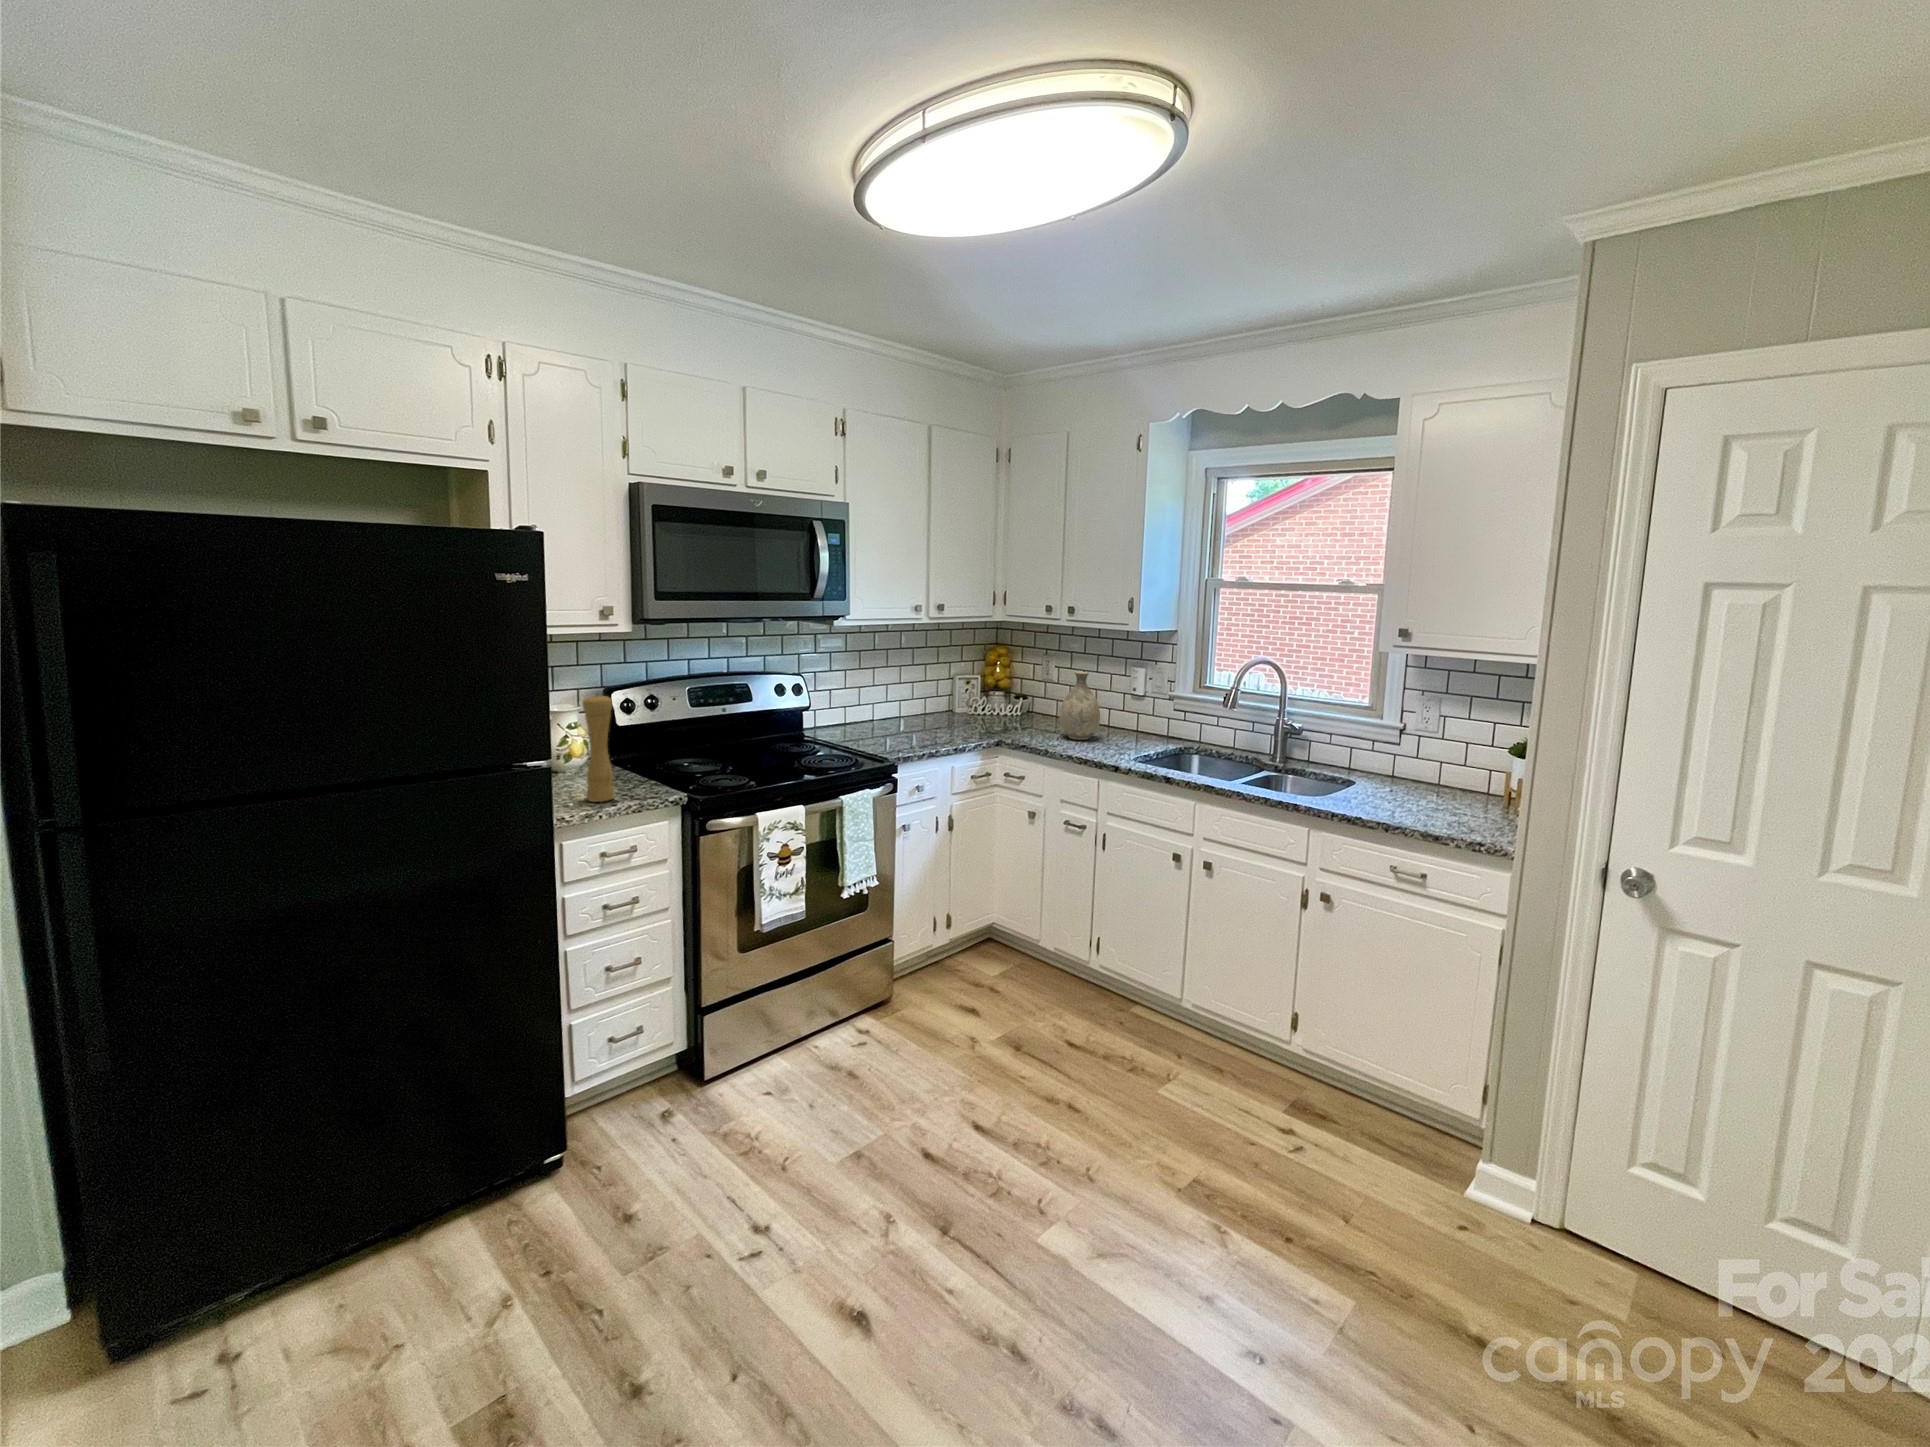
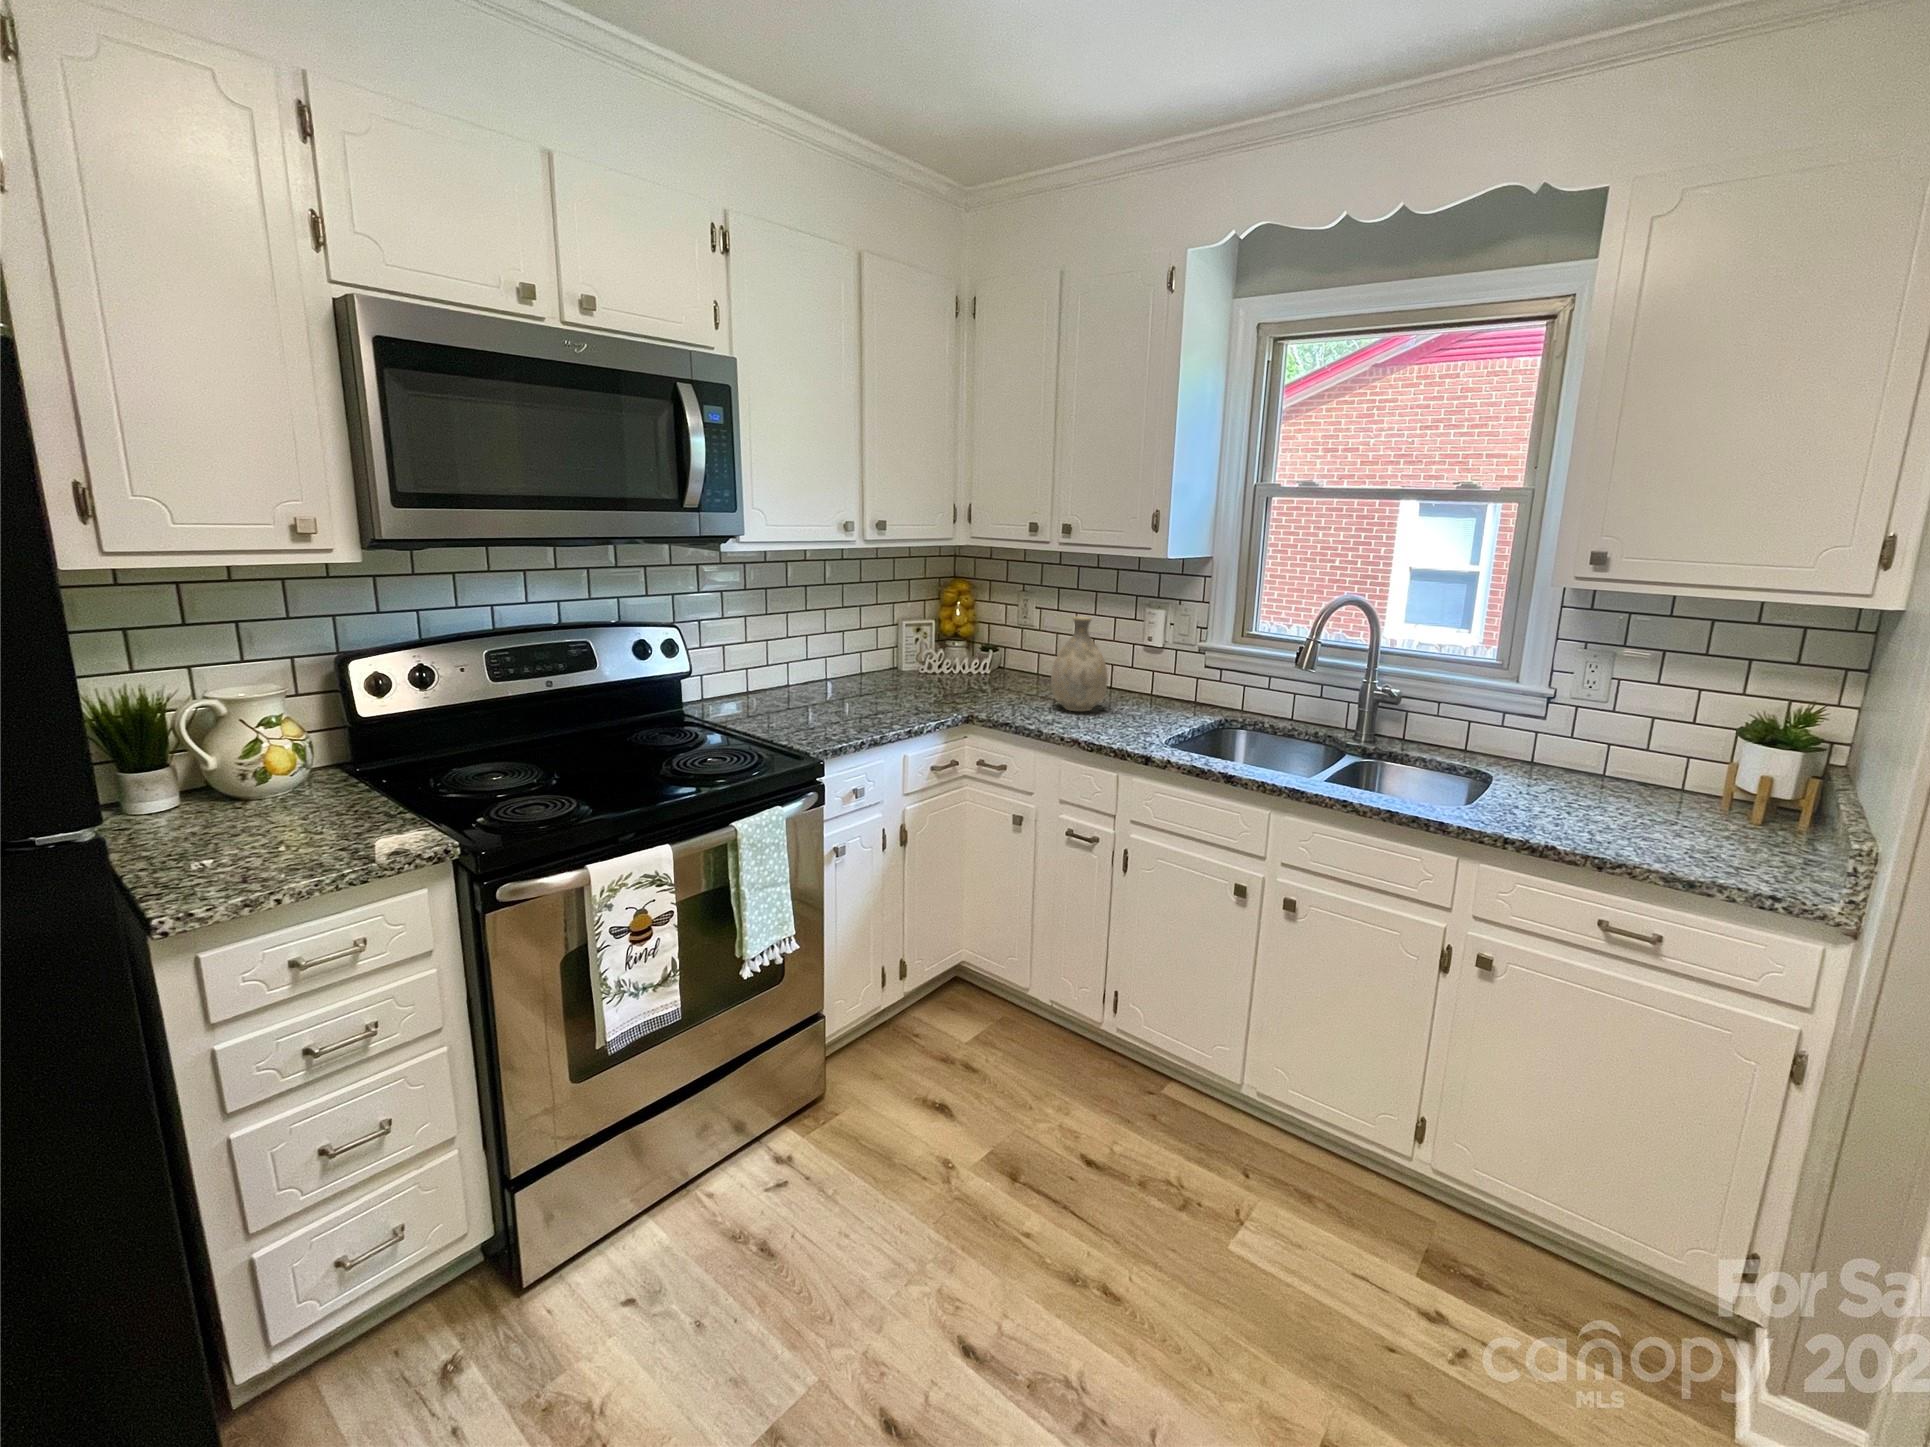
pepper mill: present [582,695,614,802] -> none [233,679,318,871]

